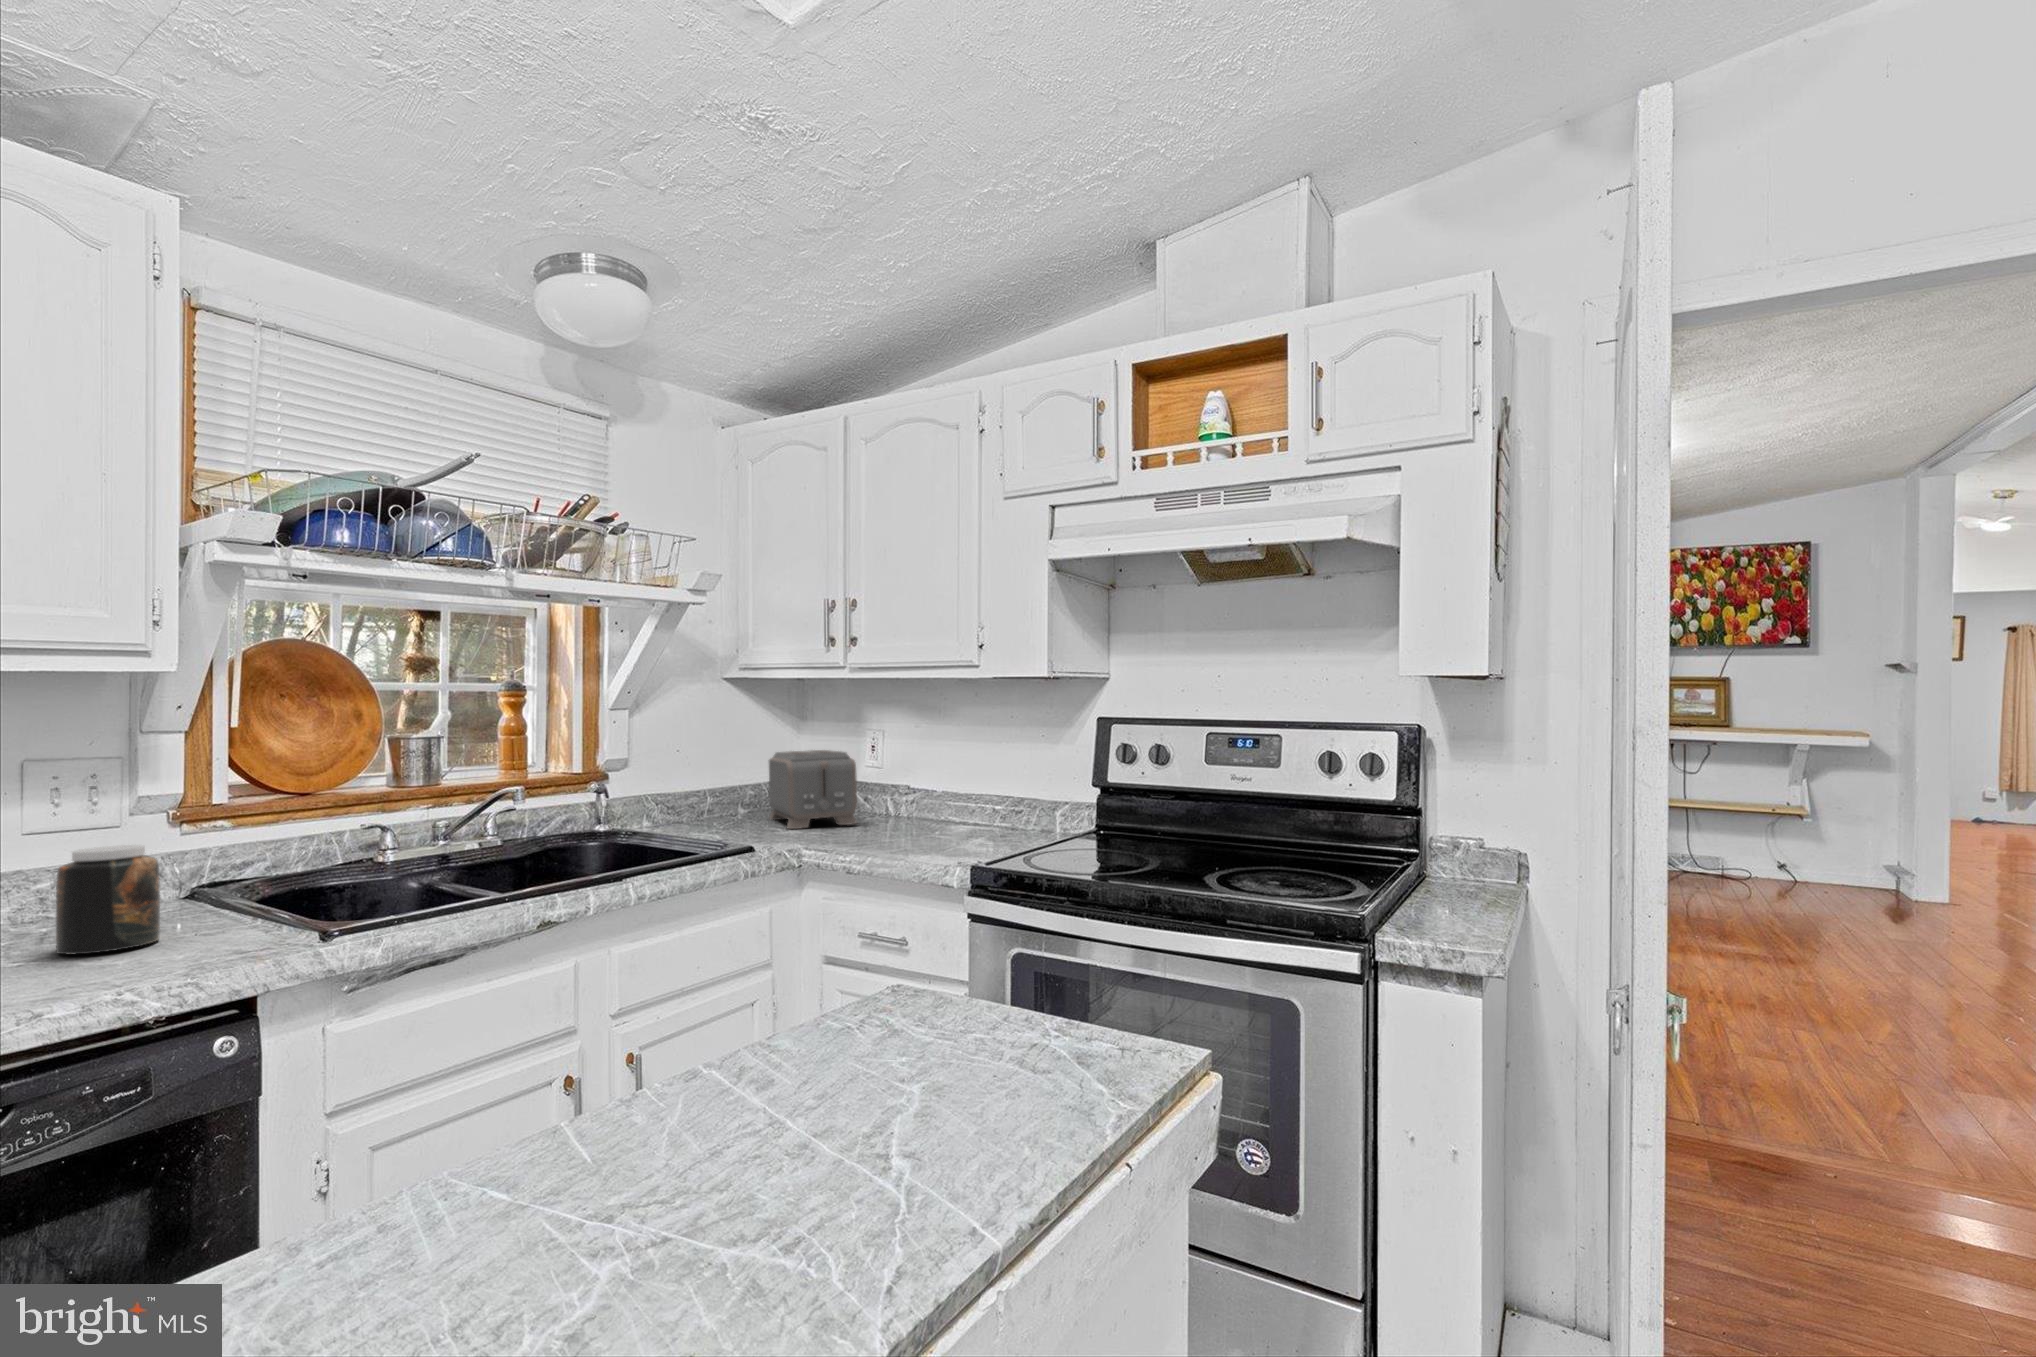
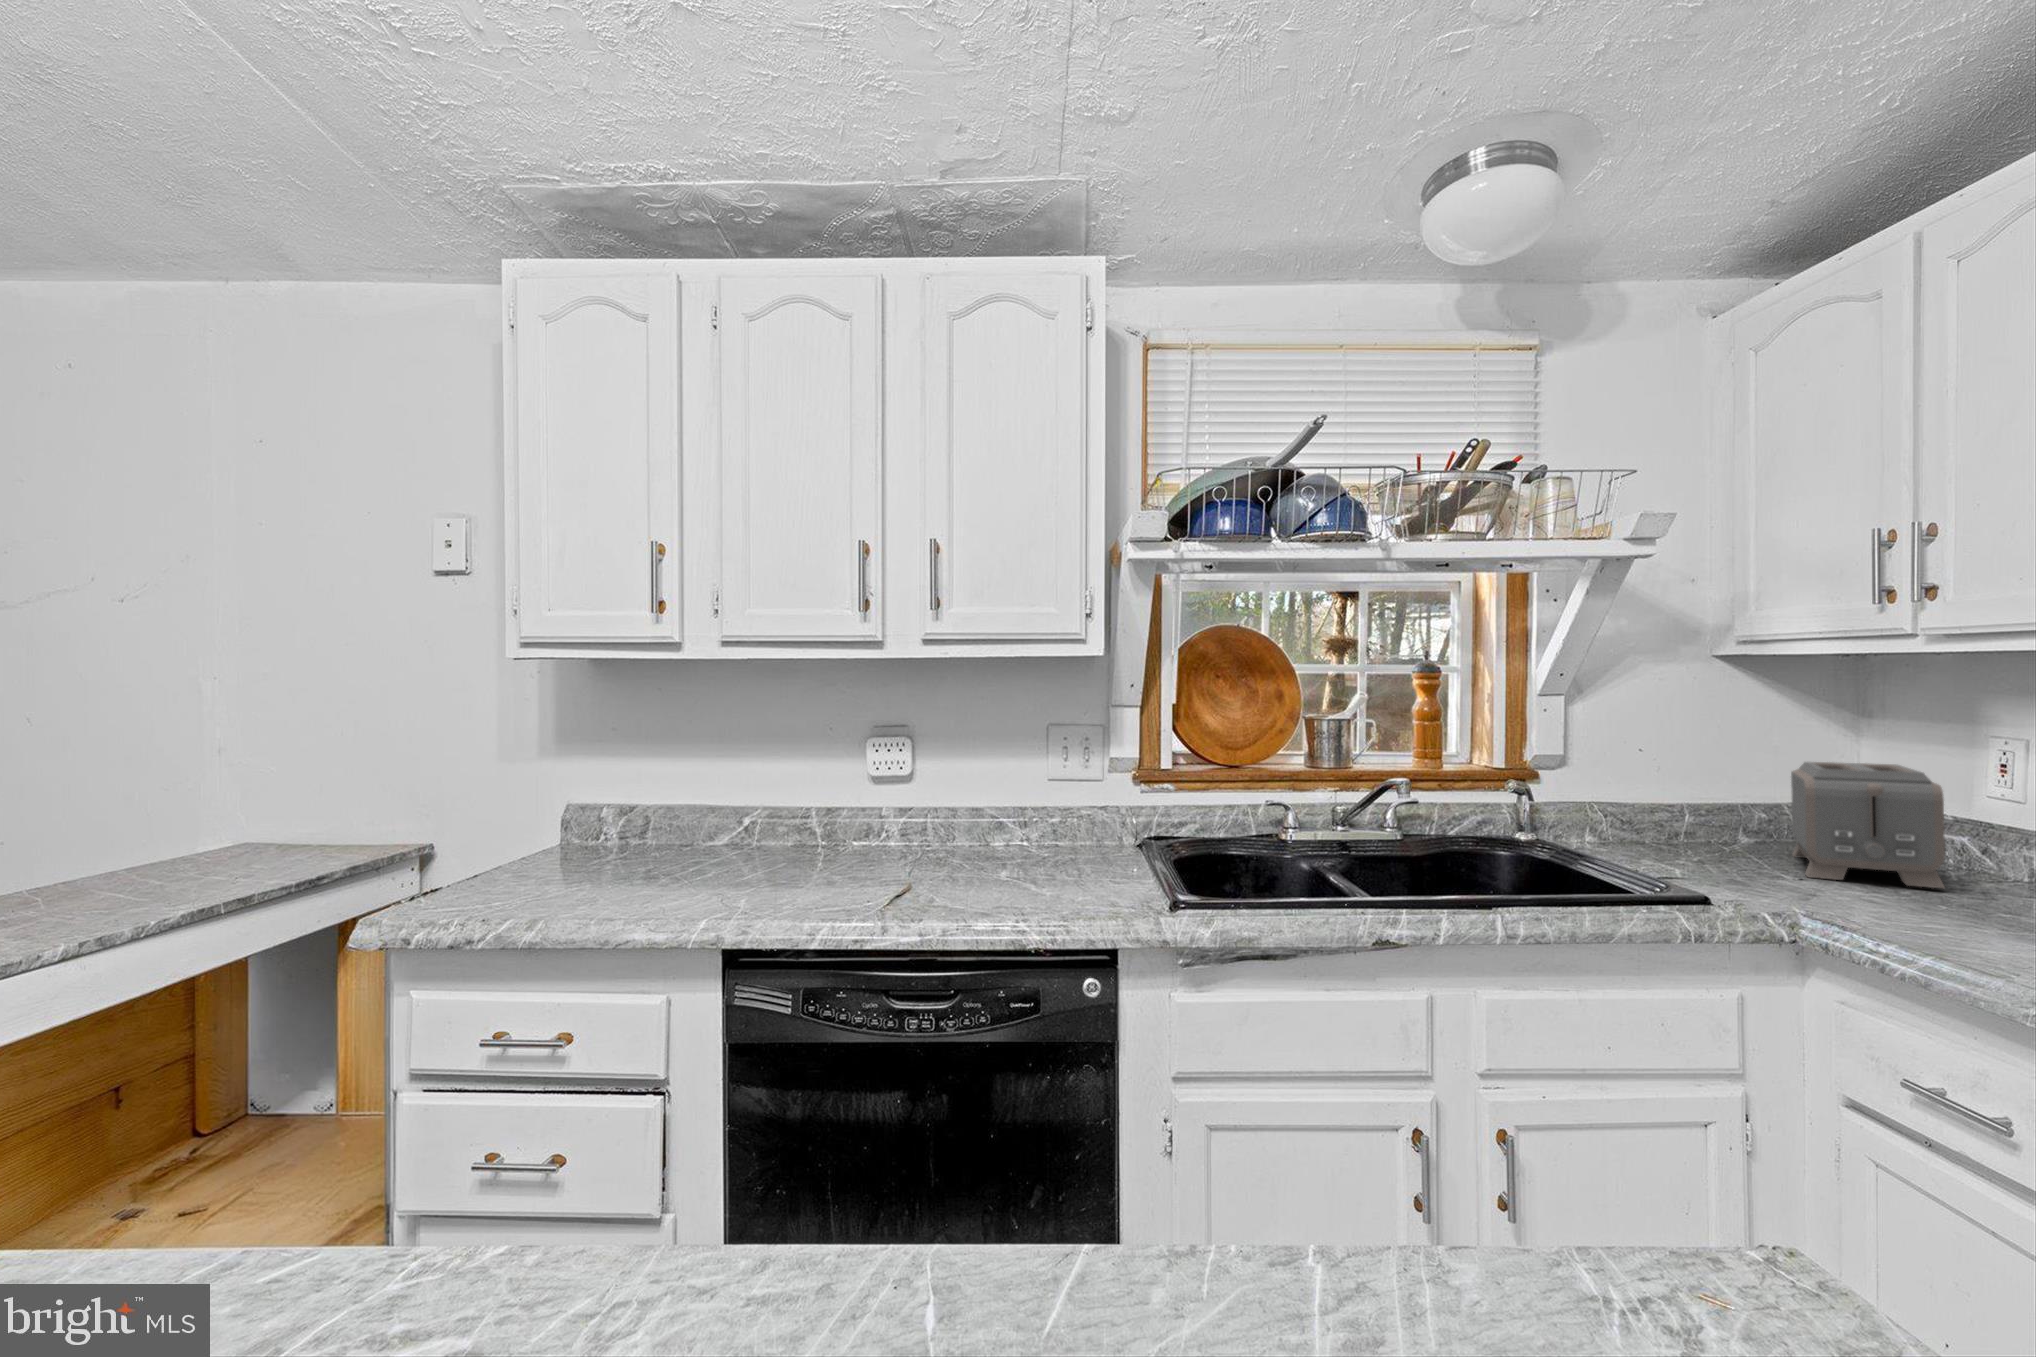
jar: present [56,845,160,954] -> none [1026,798,1085,883]

